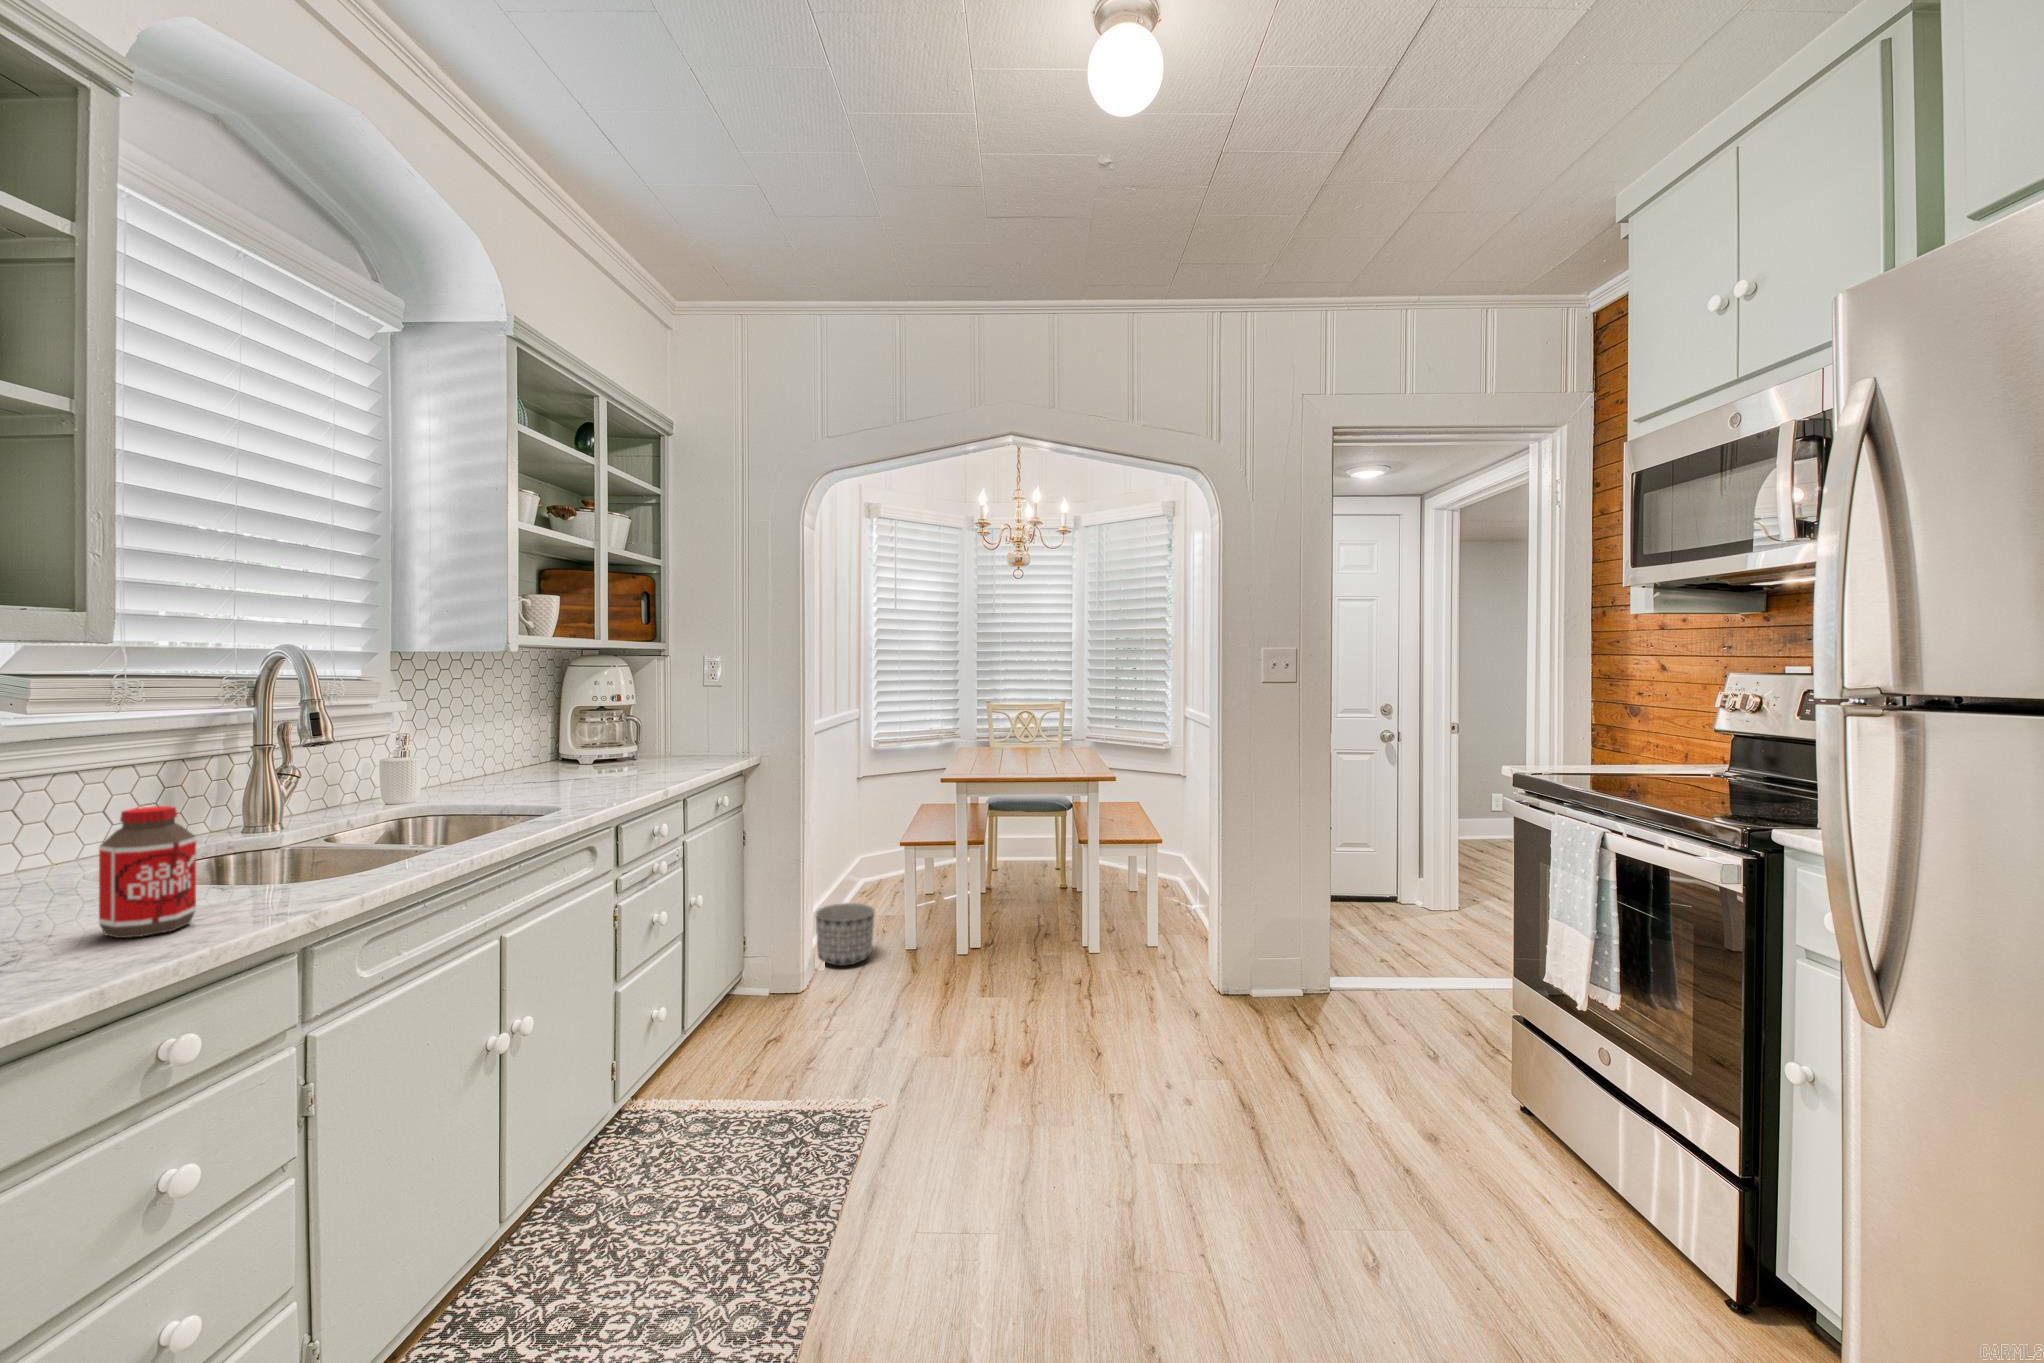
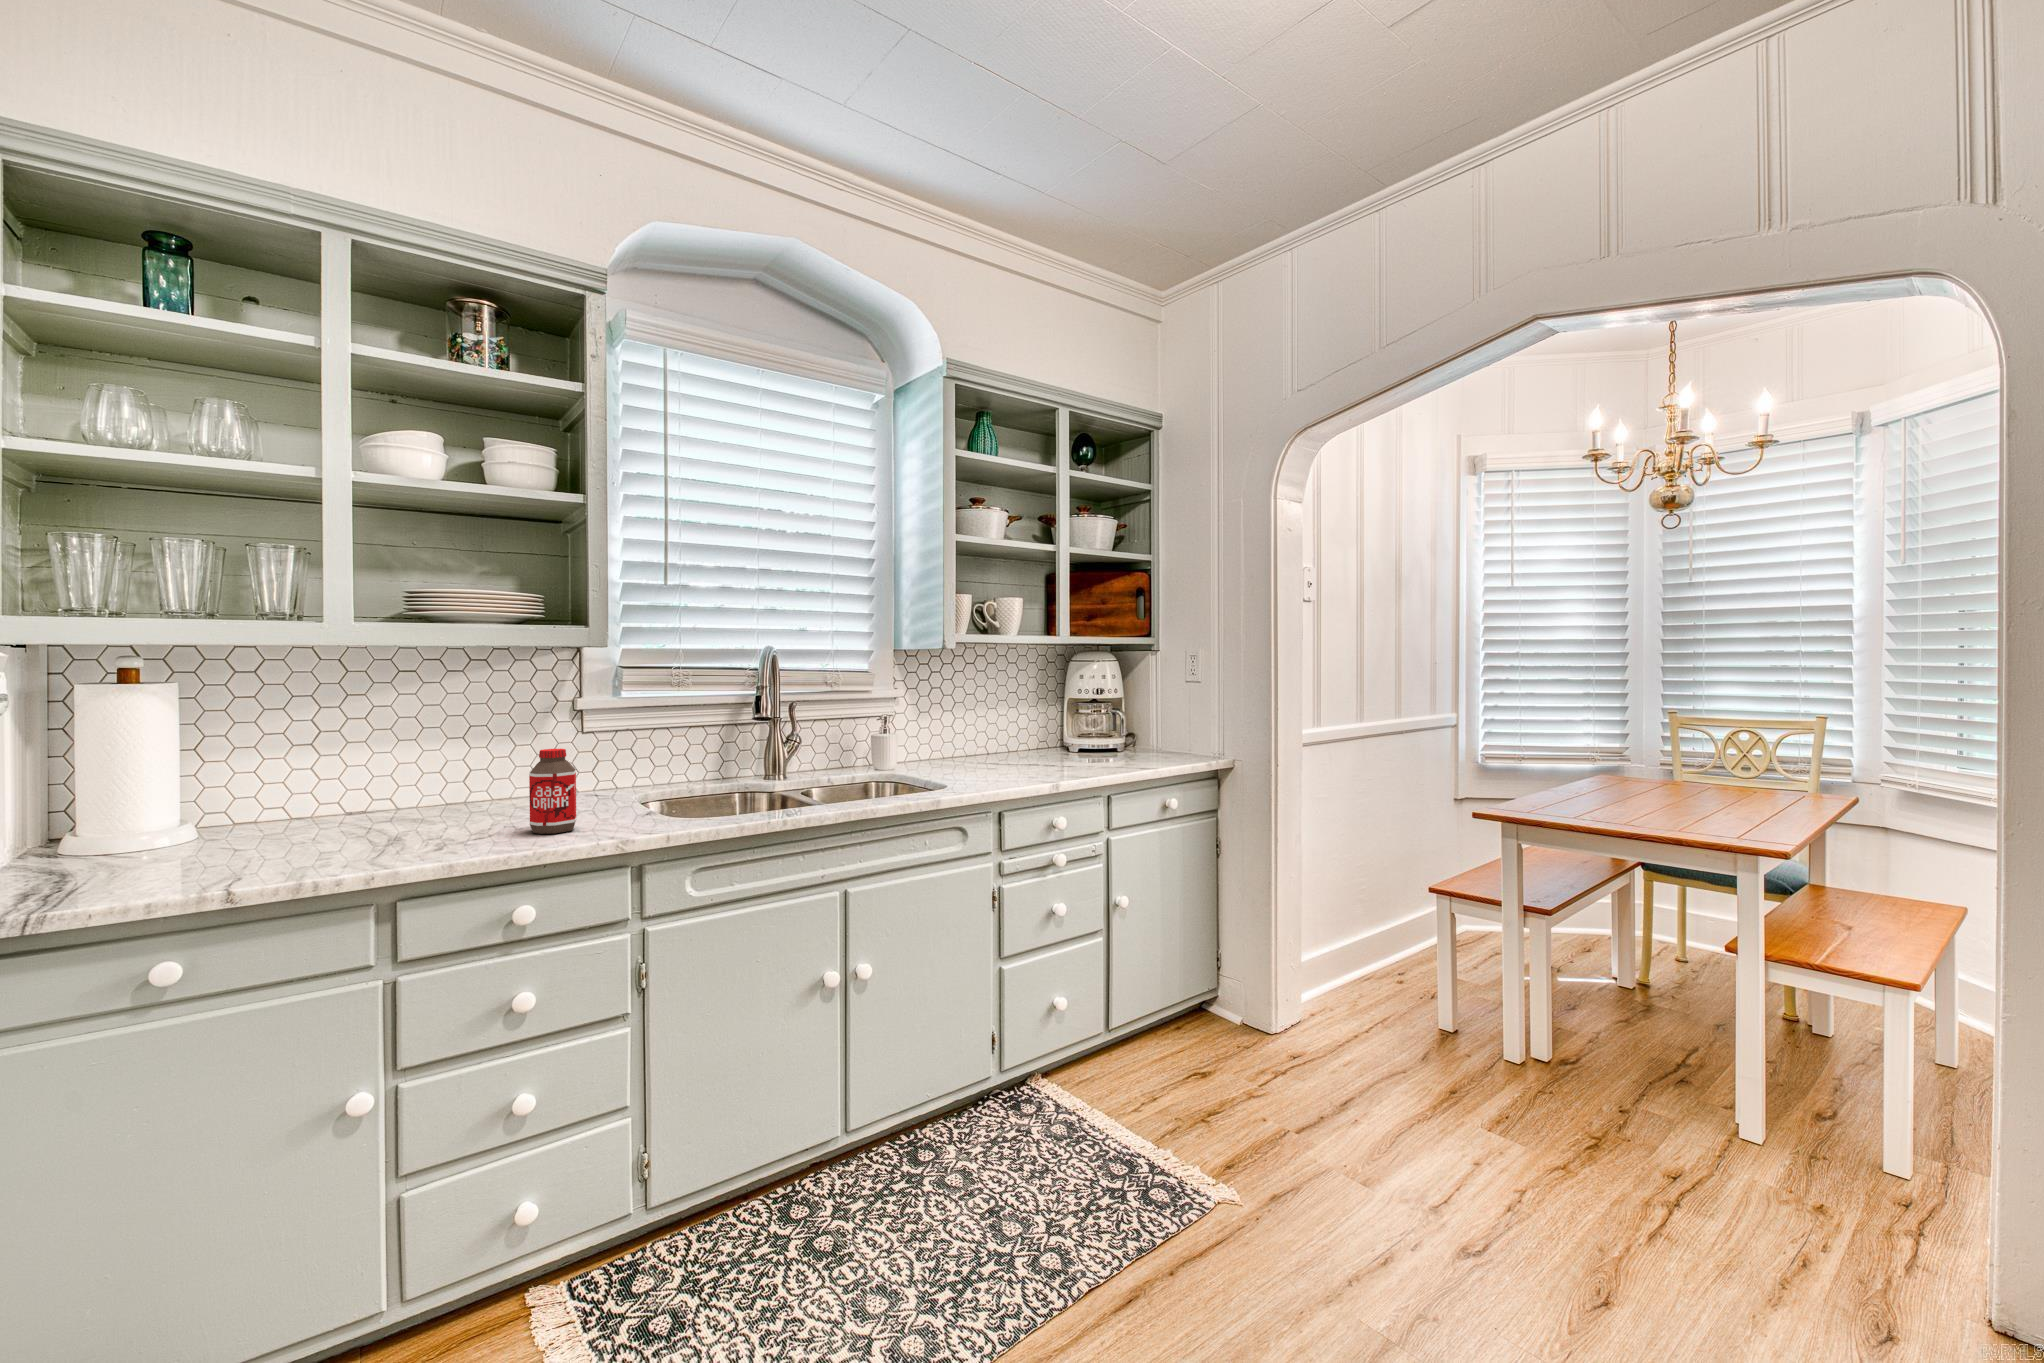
planter: present [816,903,875,966] -> none [1313,949,1388,1029]

